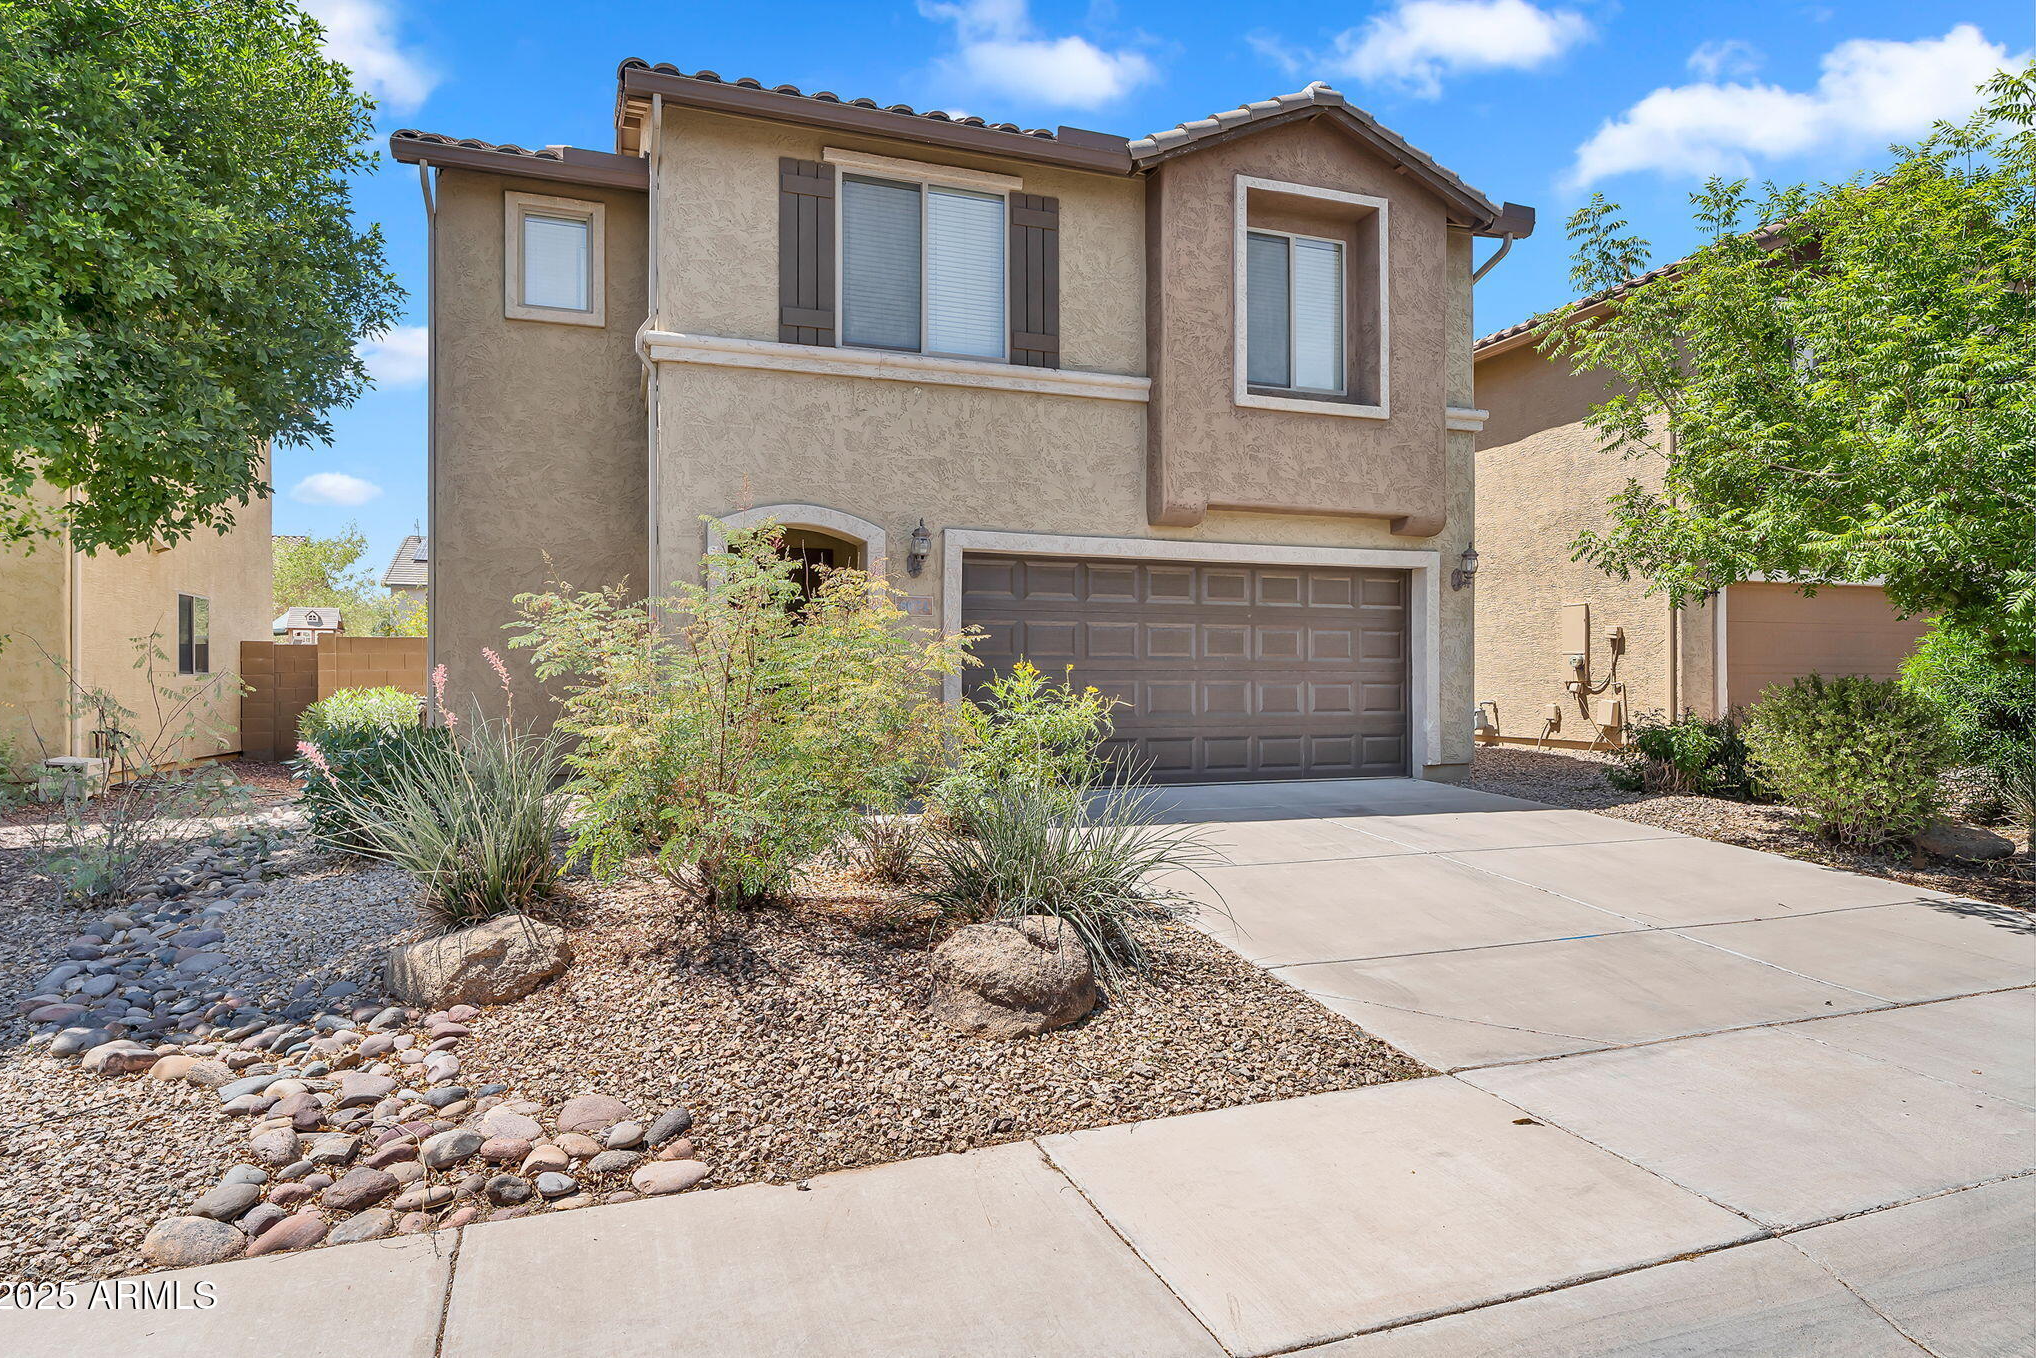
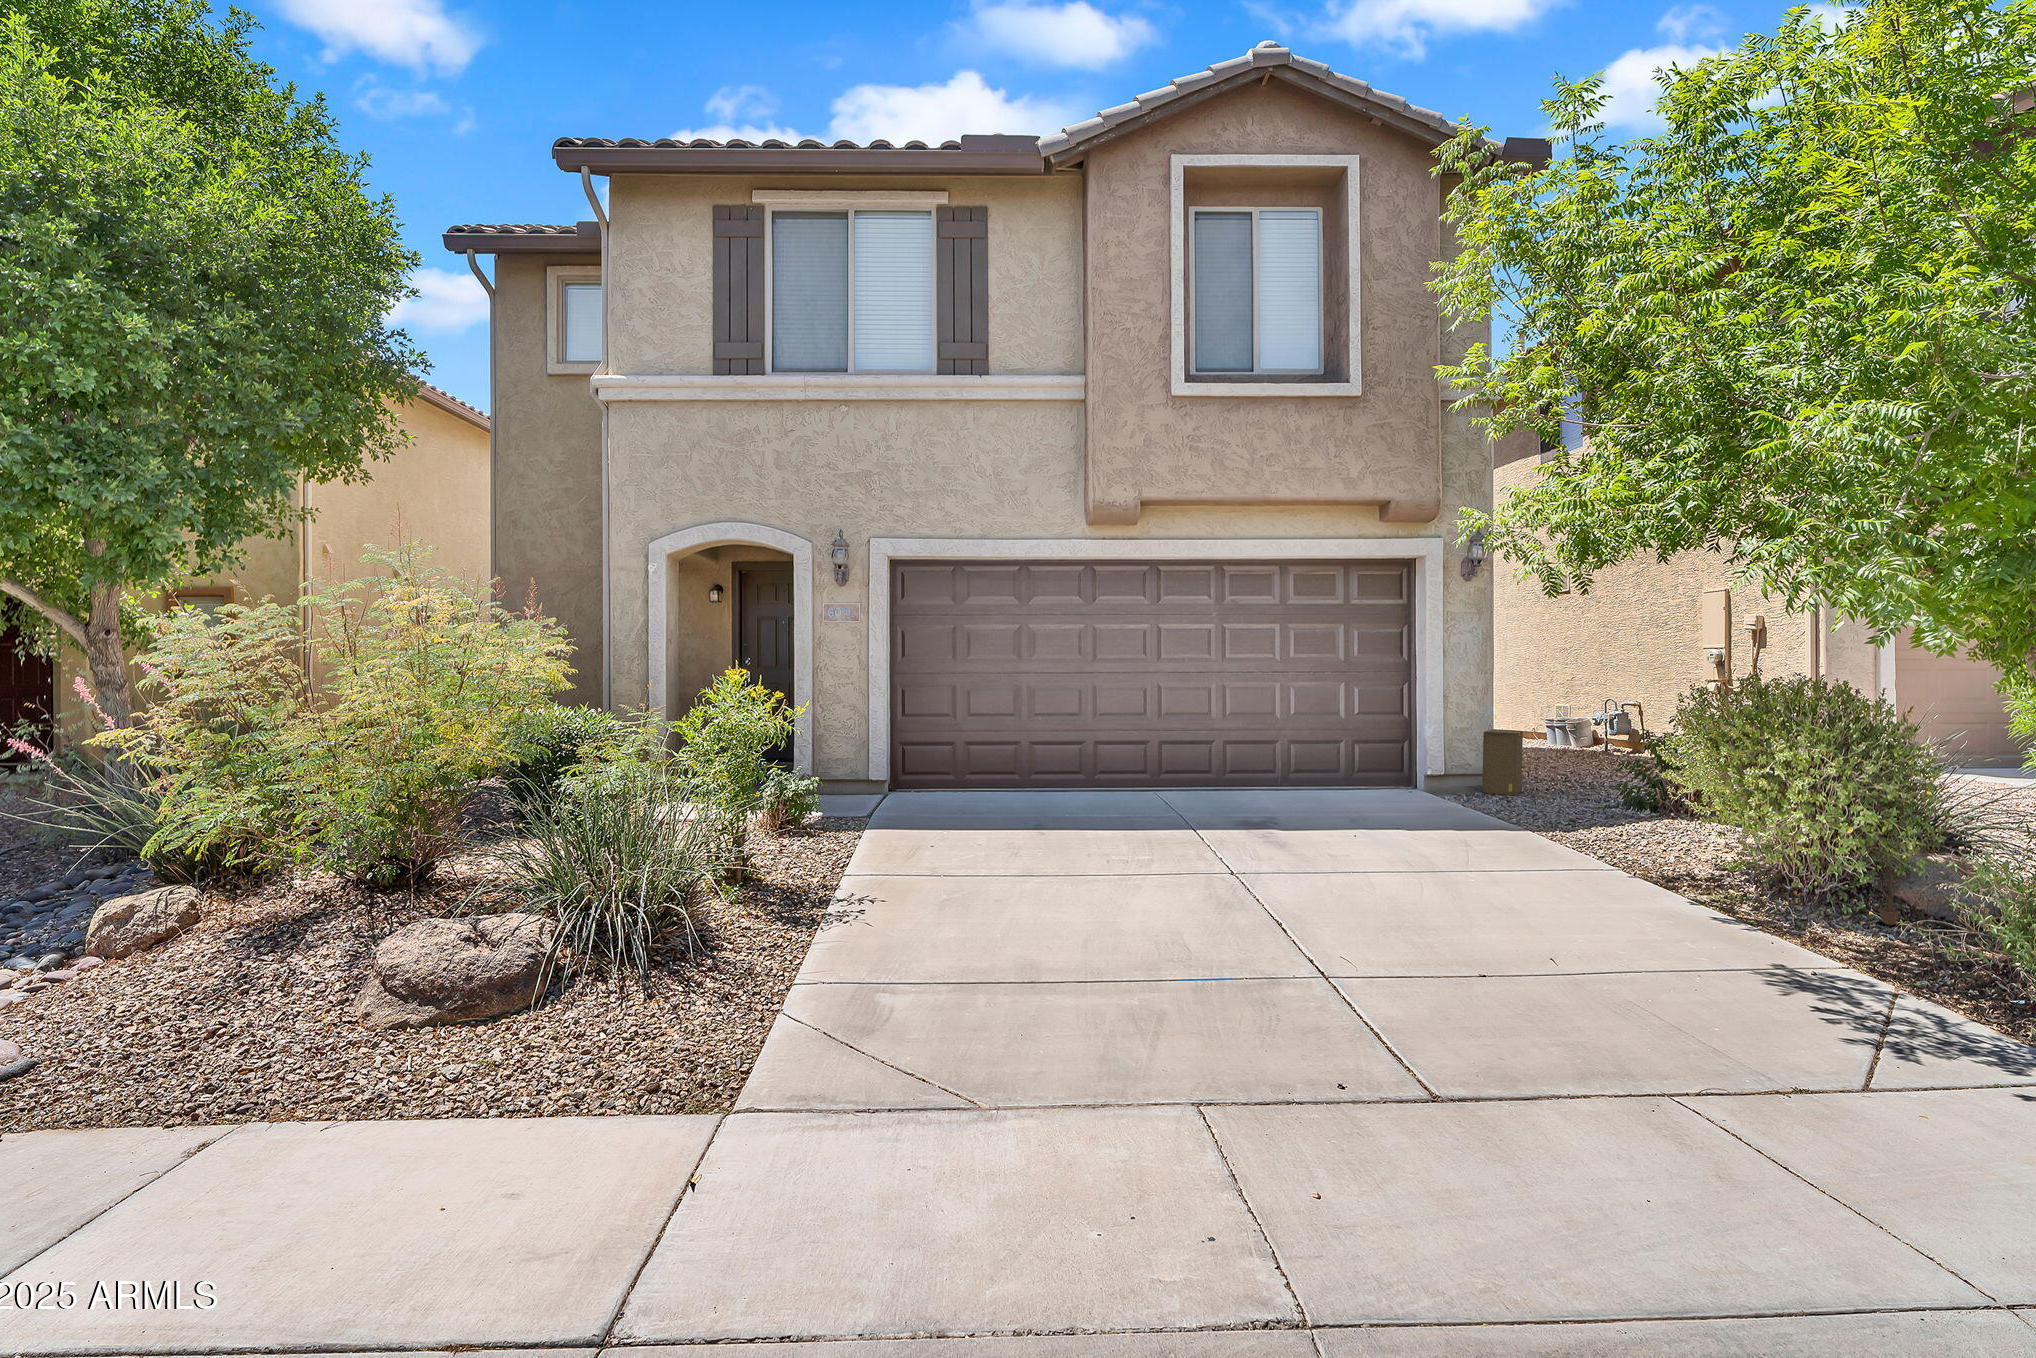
cardboard box: none [1469,725,1502,783] -> present [1482,729,1523,795]

